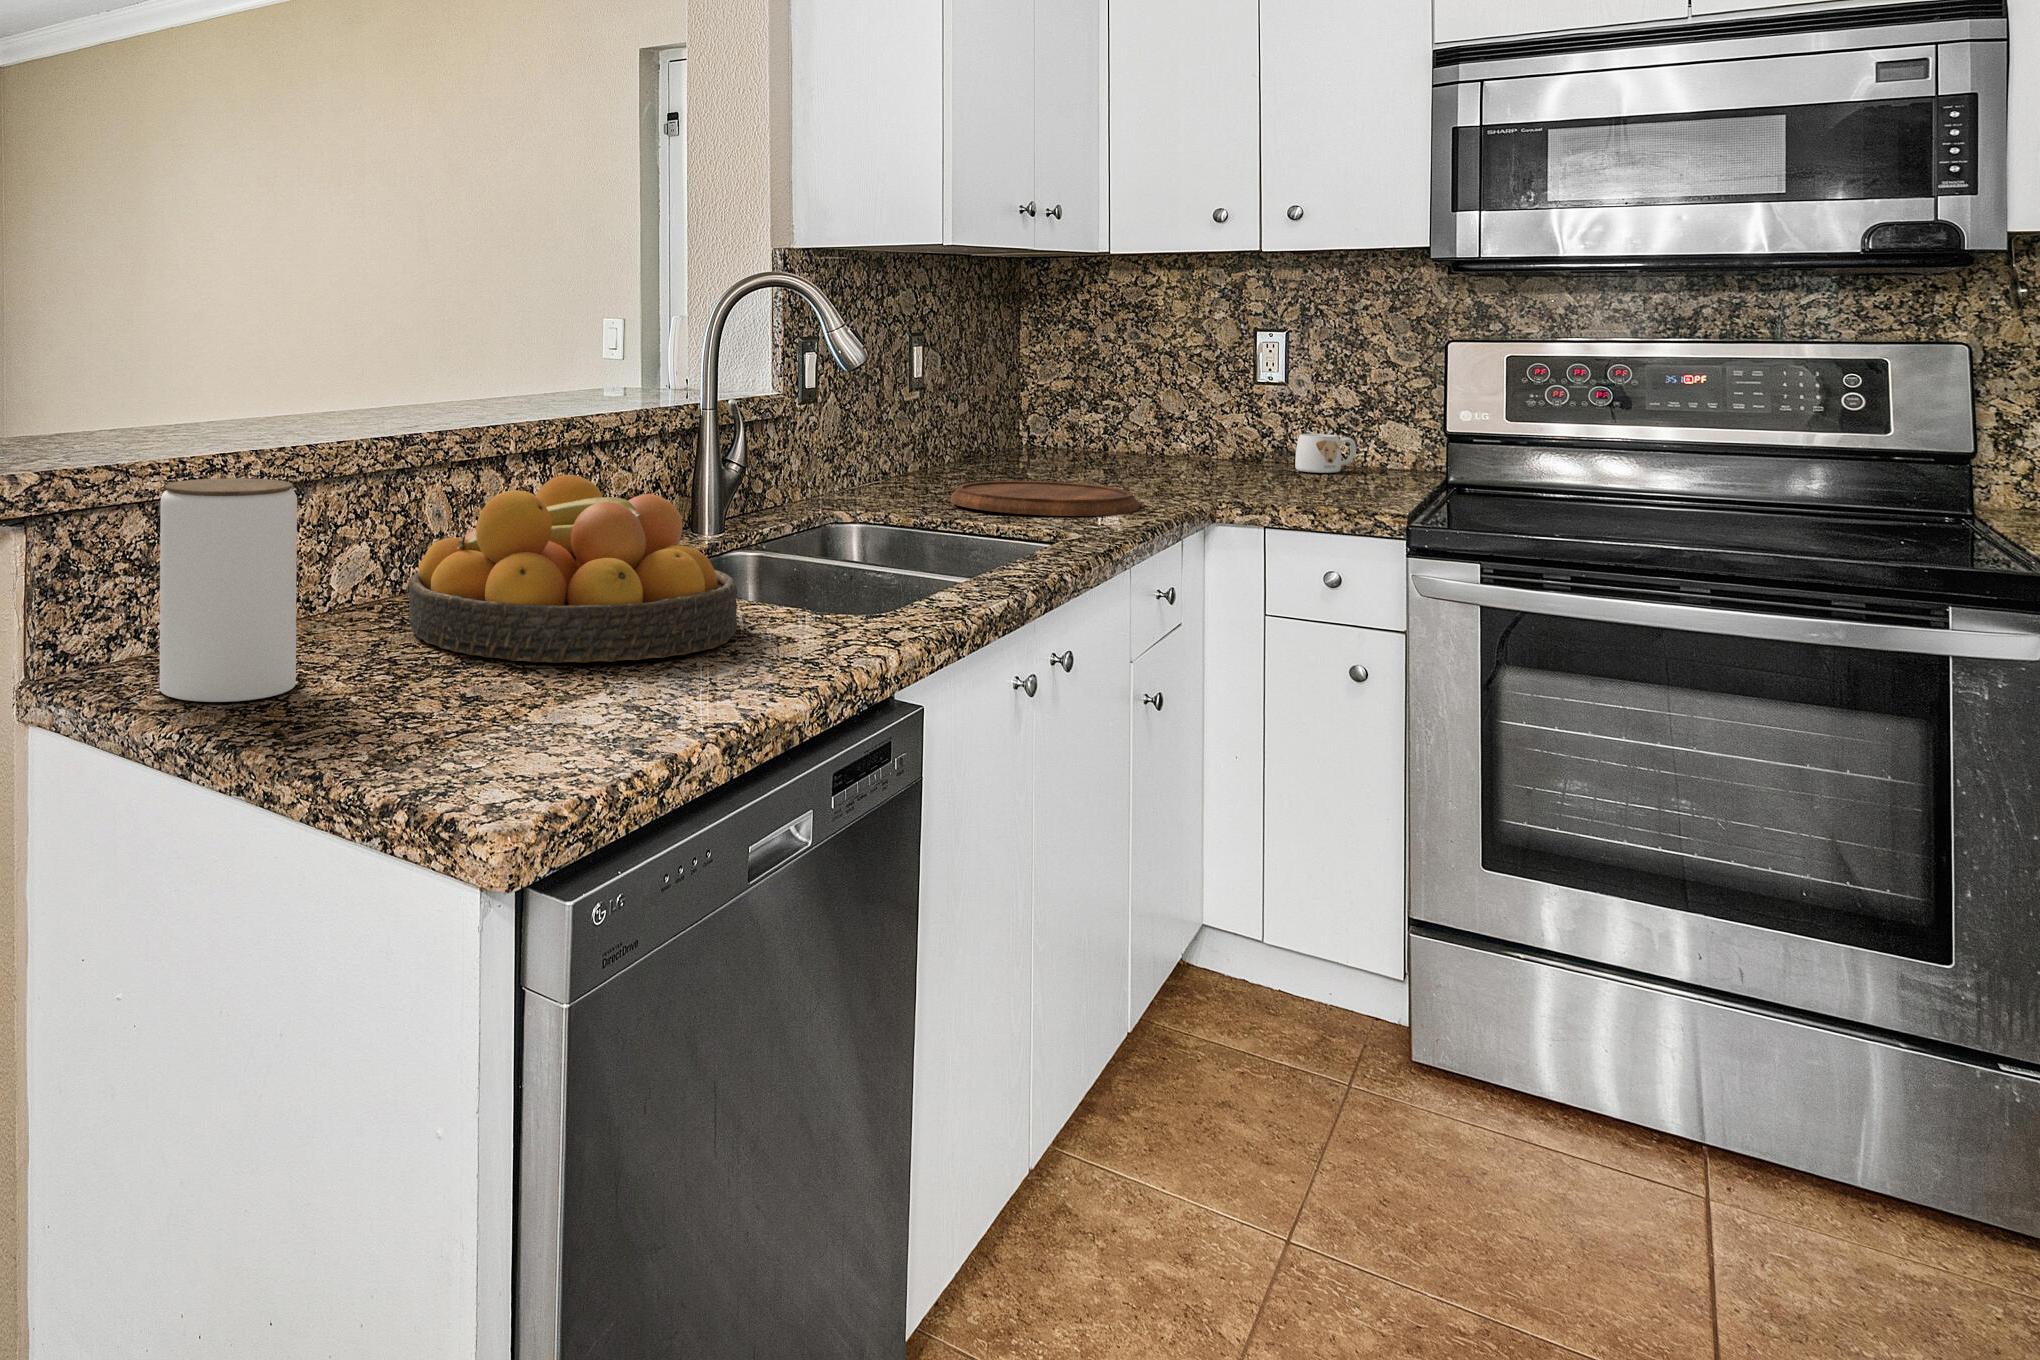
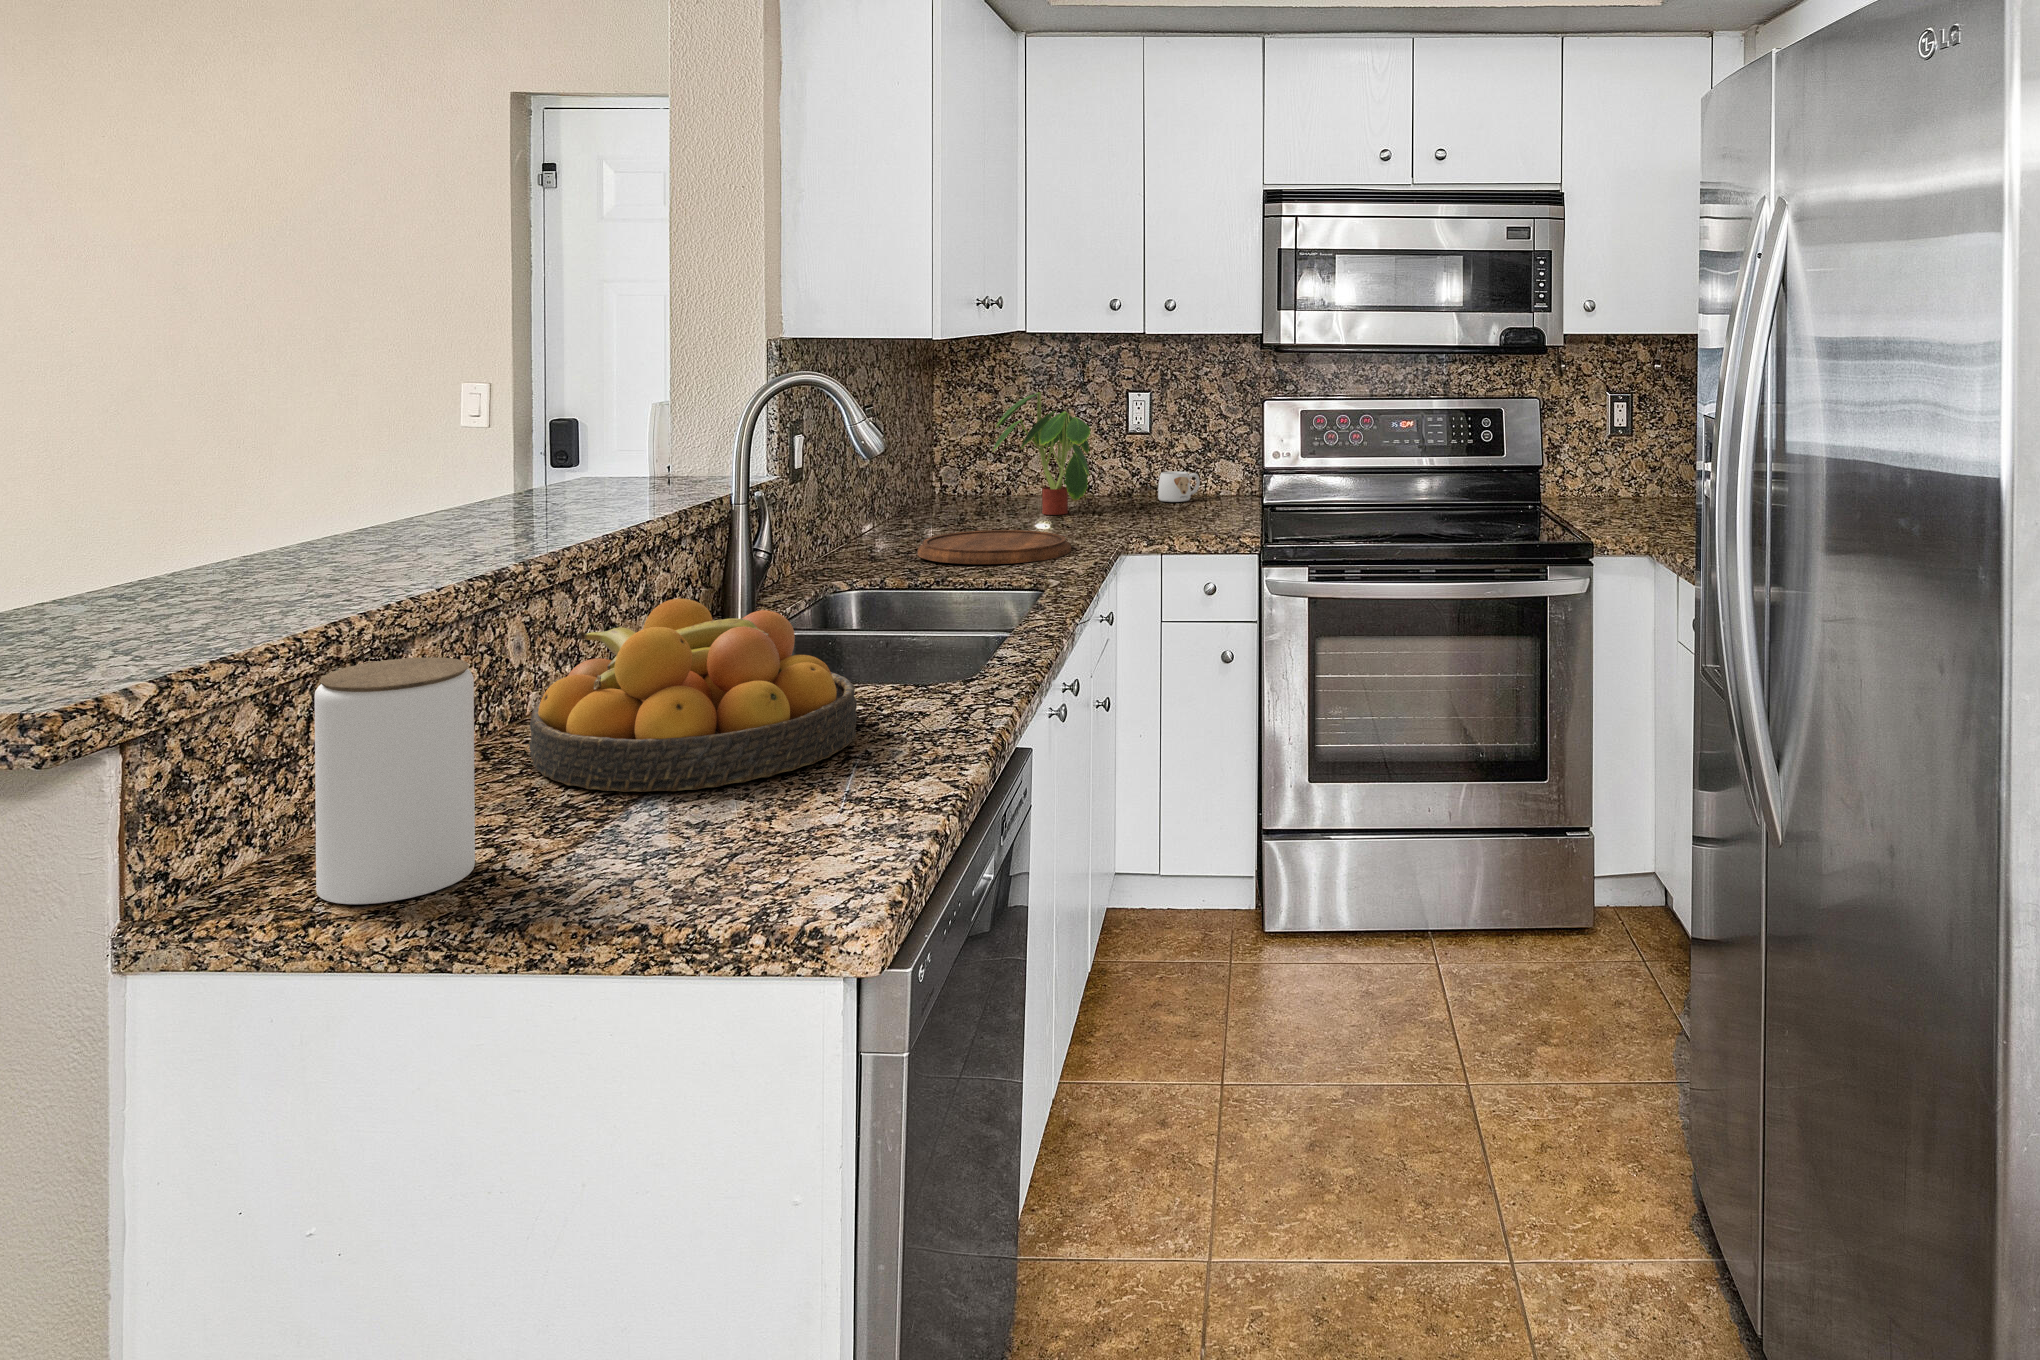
plant: none [1073,323,1201,476] -> present [993,393,1090,515]

